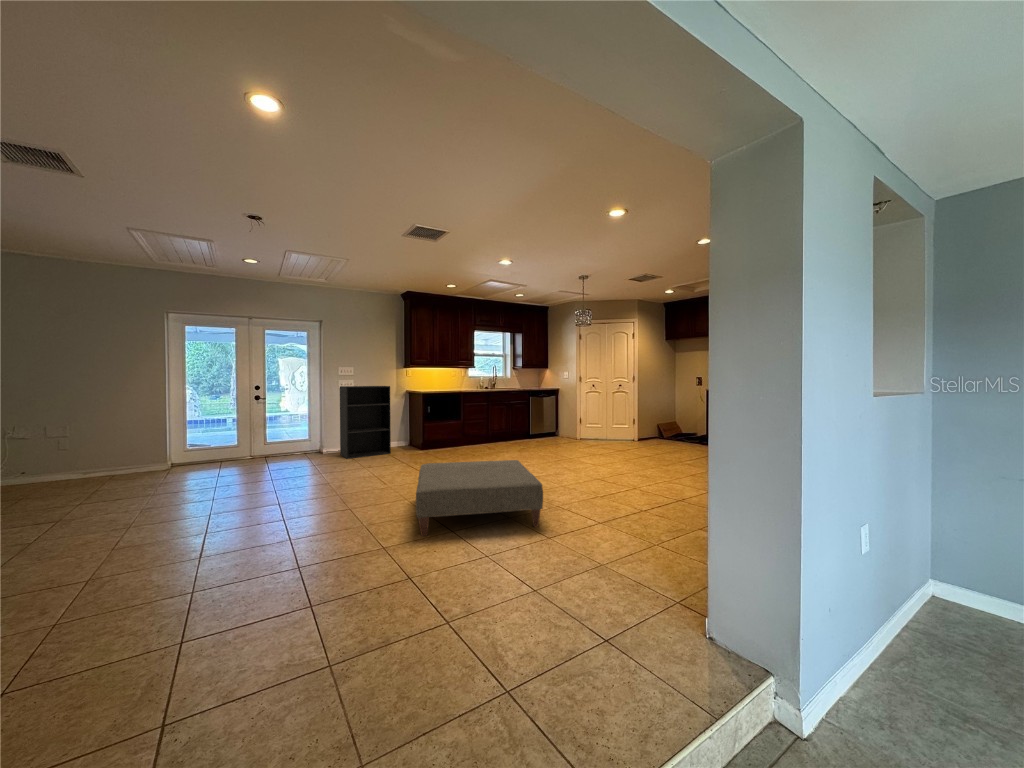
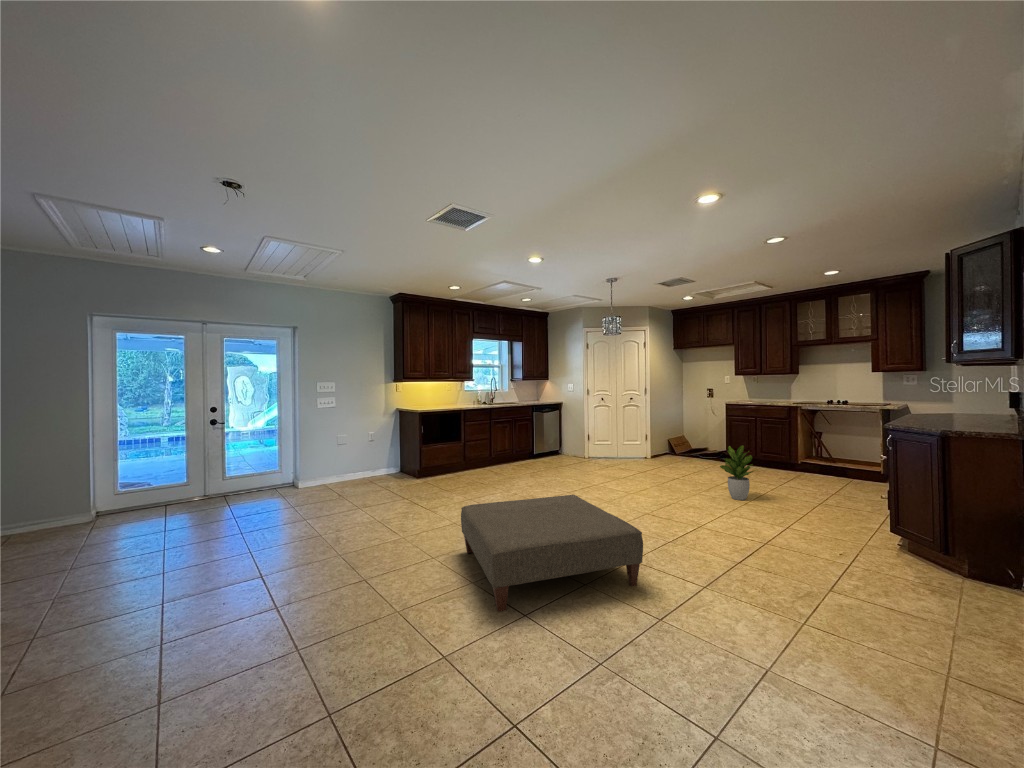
bookshelf: present [340,386,391,459] -> none [319,404,383,495]
potted plant: none [668,427,702,475] -> present [720,446,753,500]

